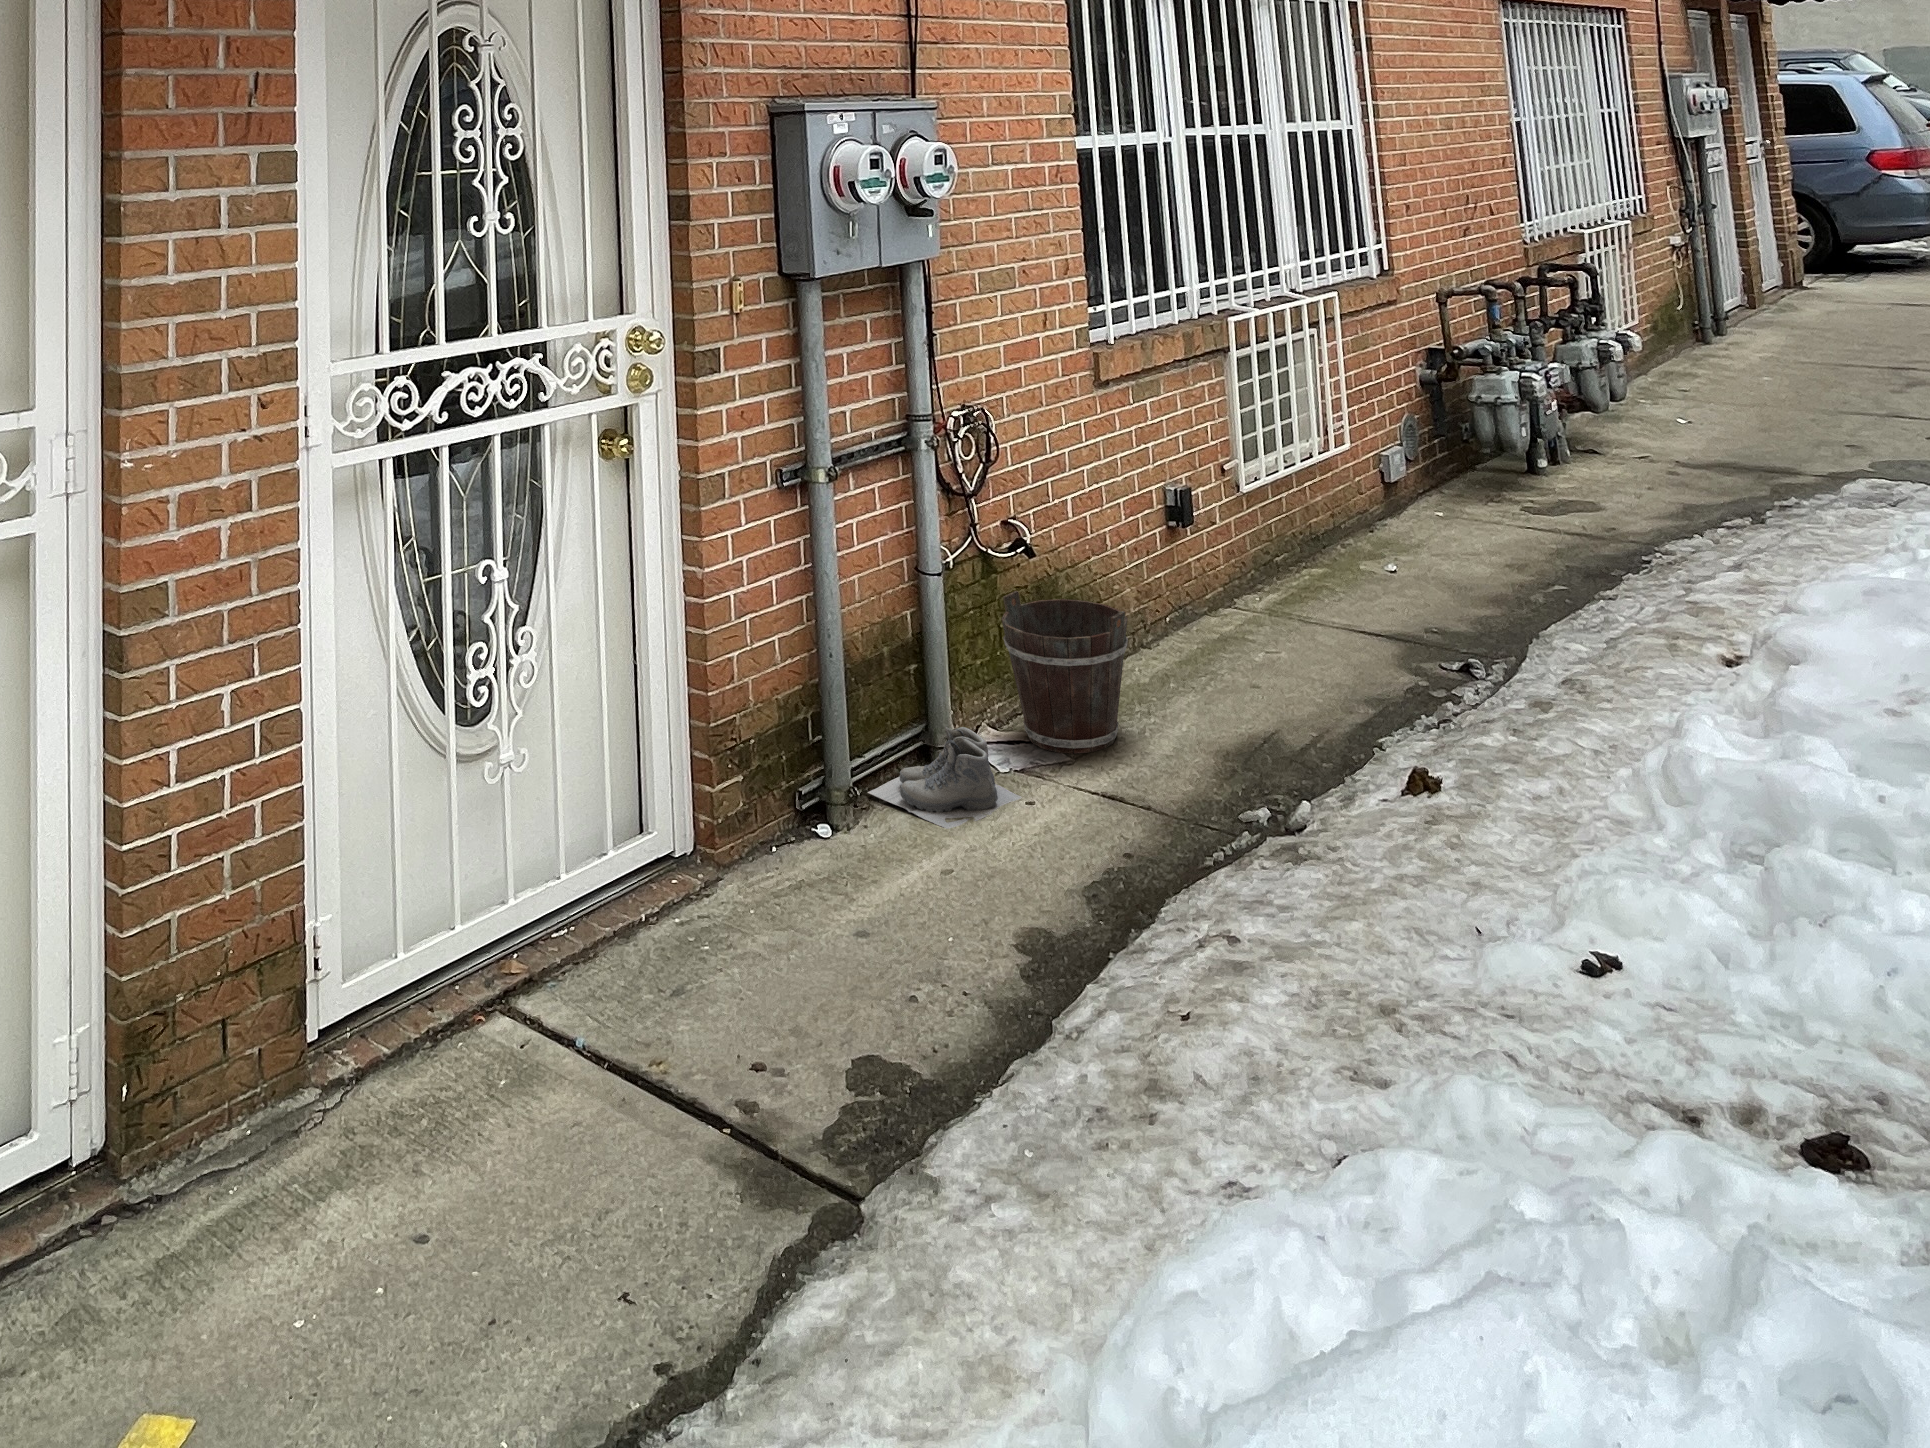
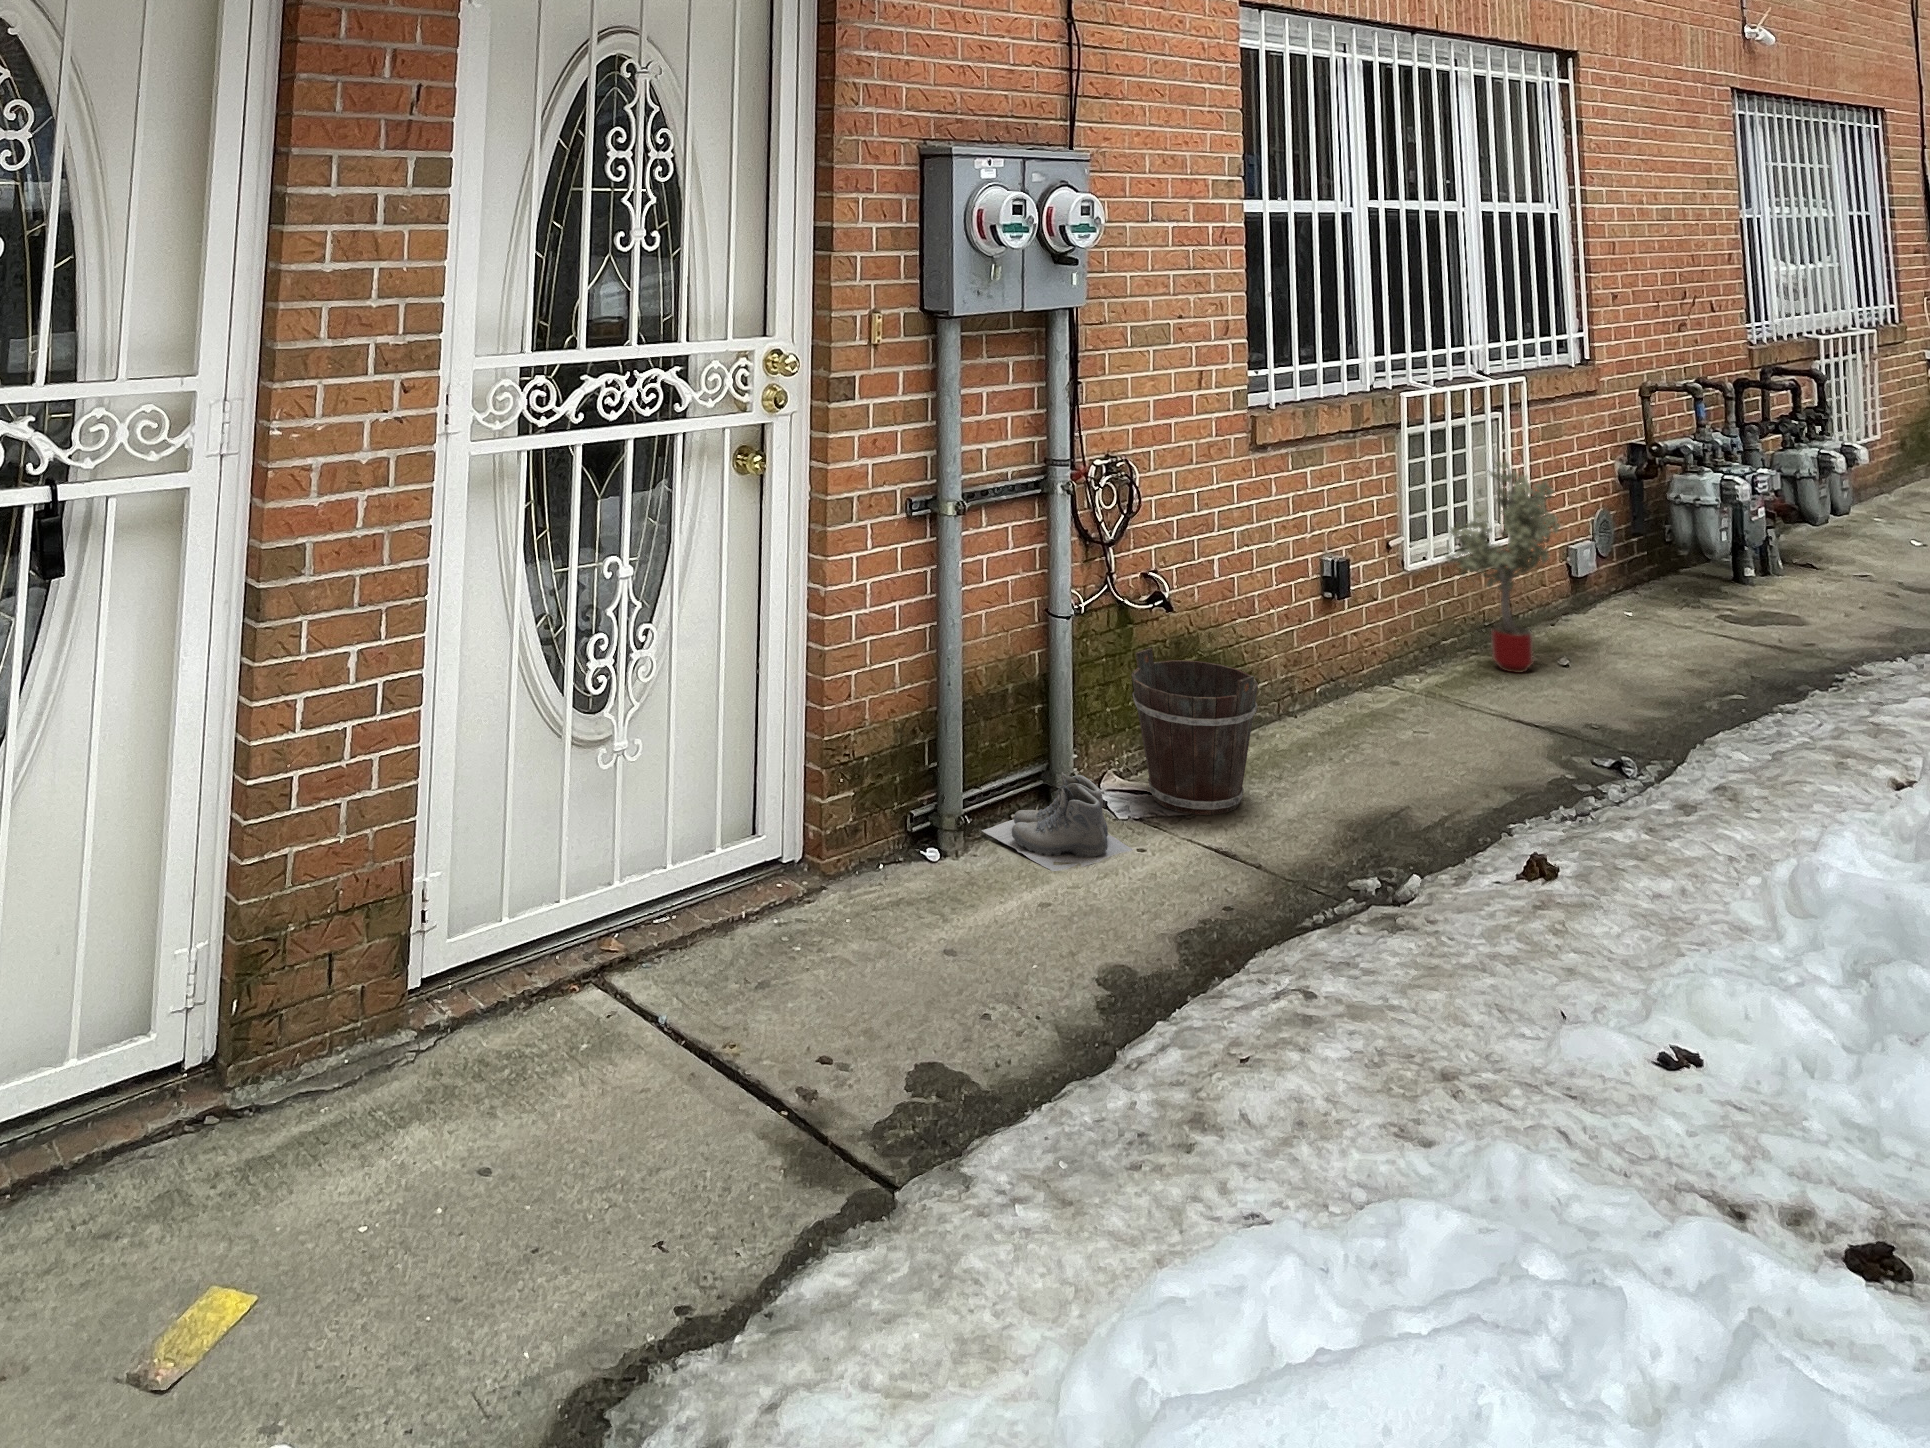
potted tree: none [1270,371,1383,576] -> present [1446,462,1561,672]

